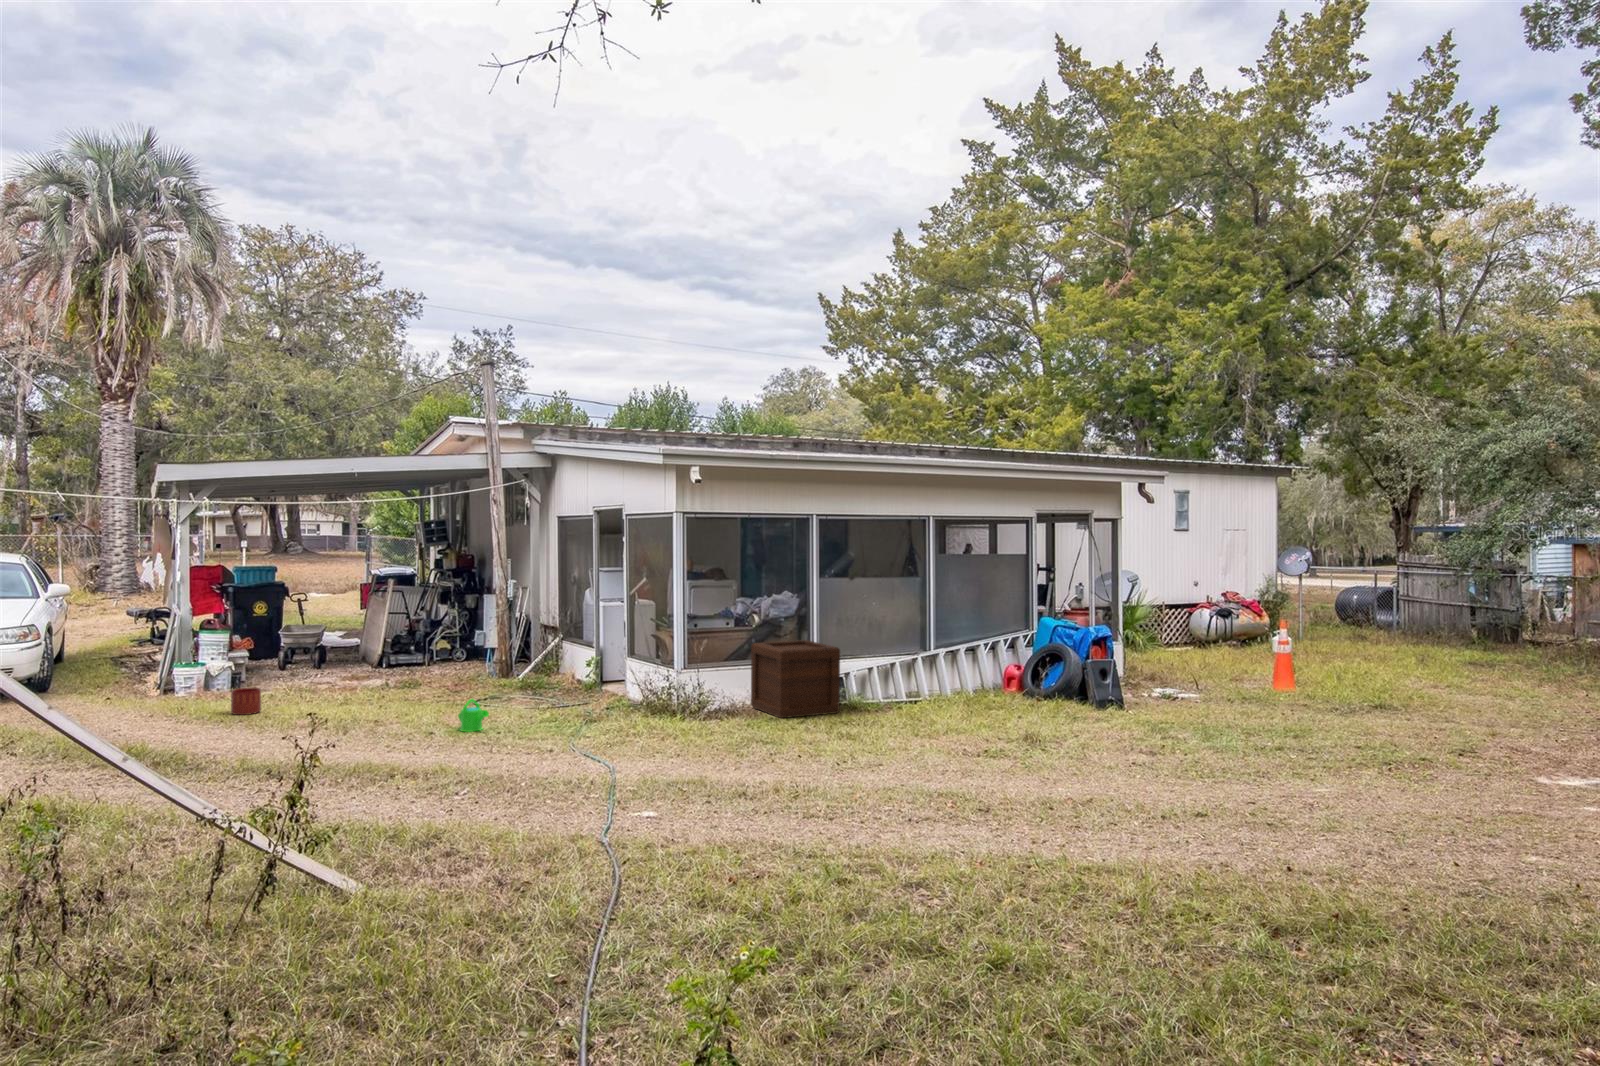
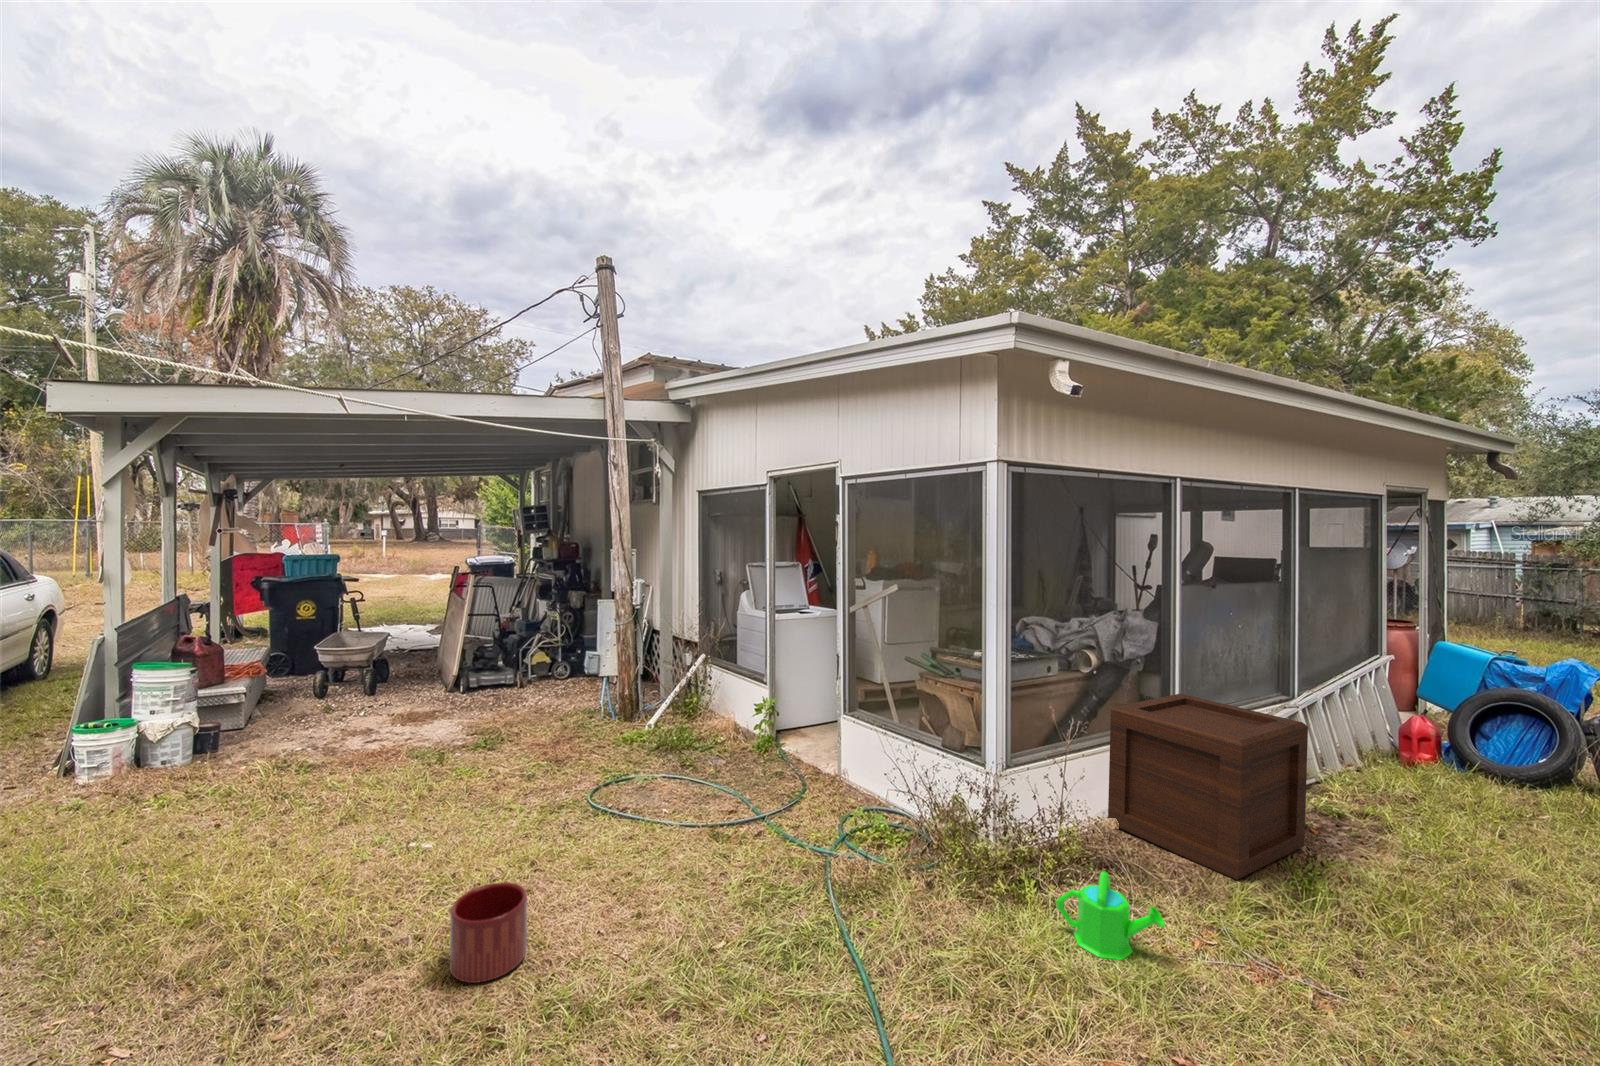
planter: present [231,688,261,715] -> present [450,882,527,983]
watering can: present [458,699,489,732] -> present [1056,871,1165,960]

